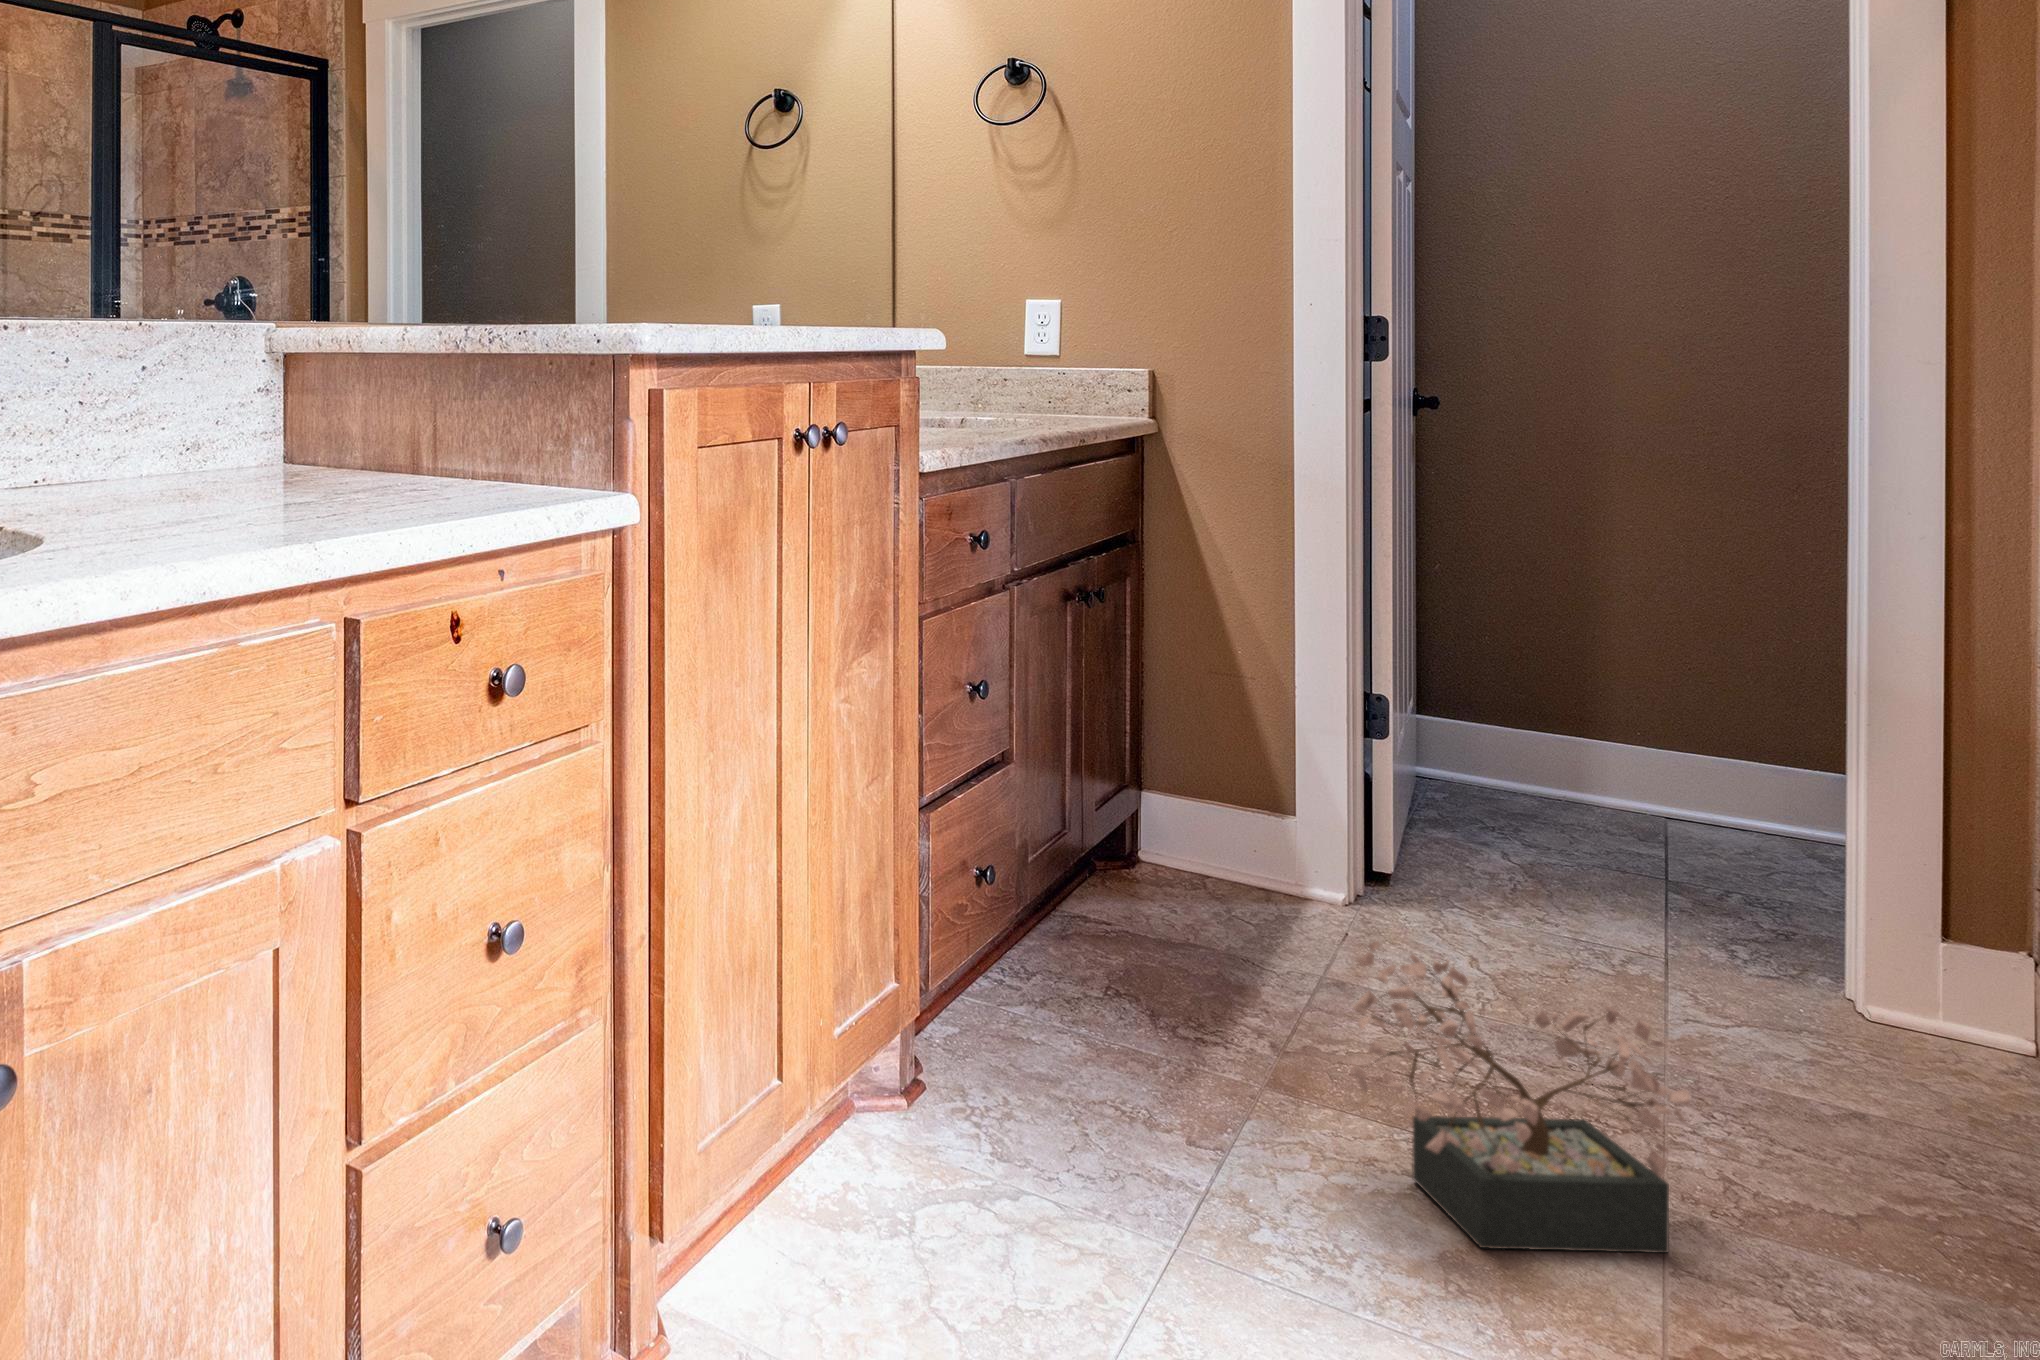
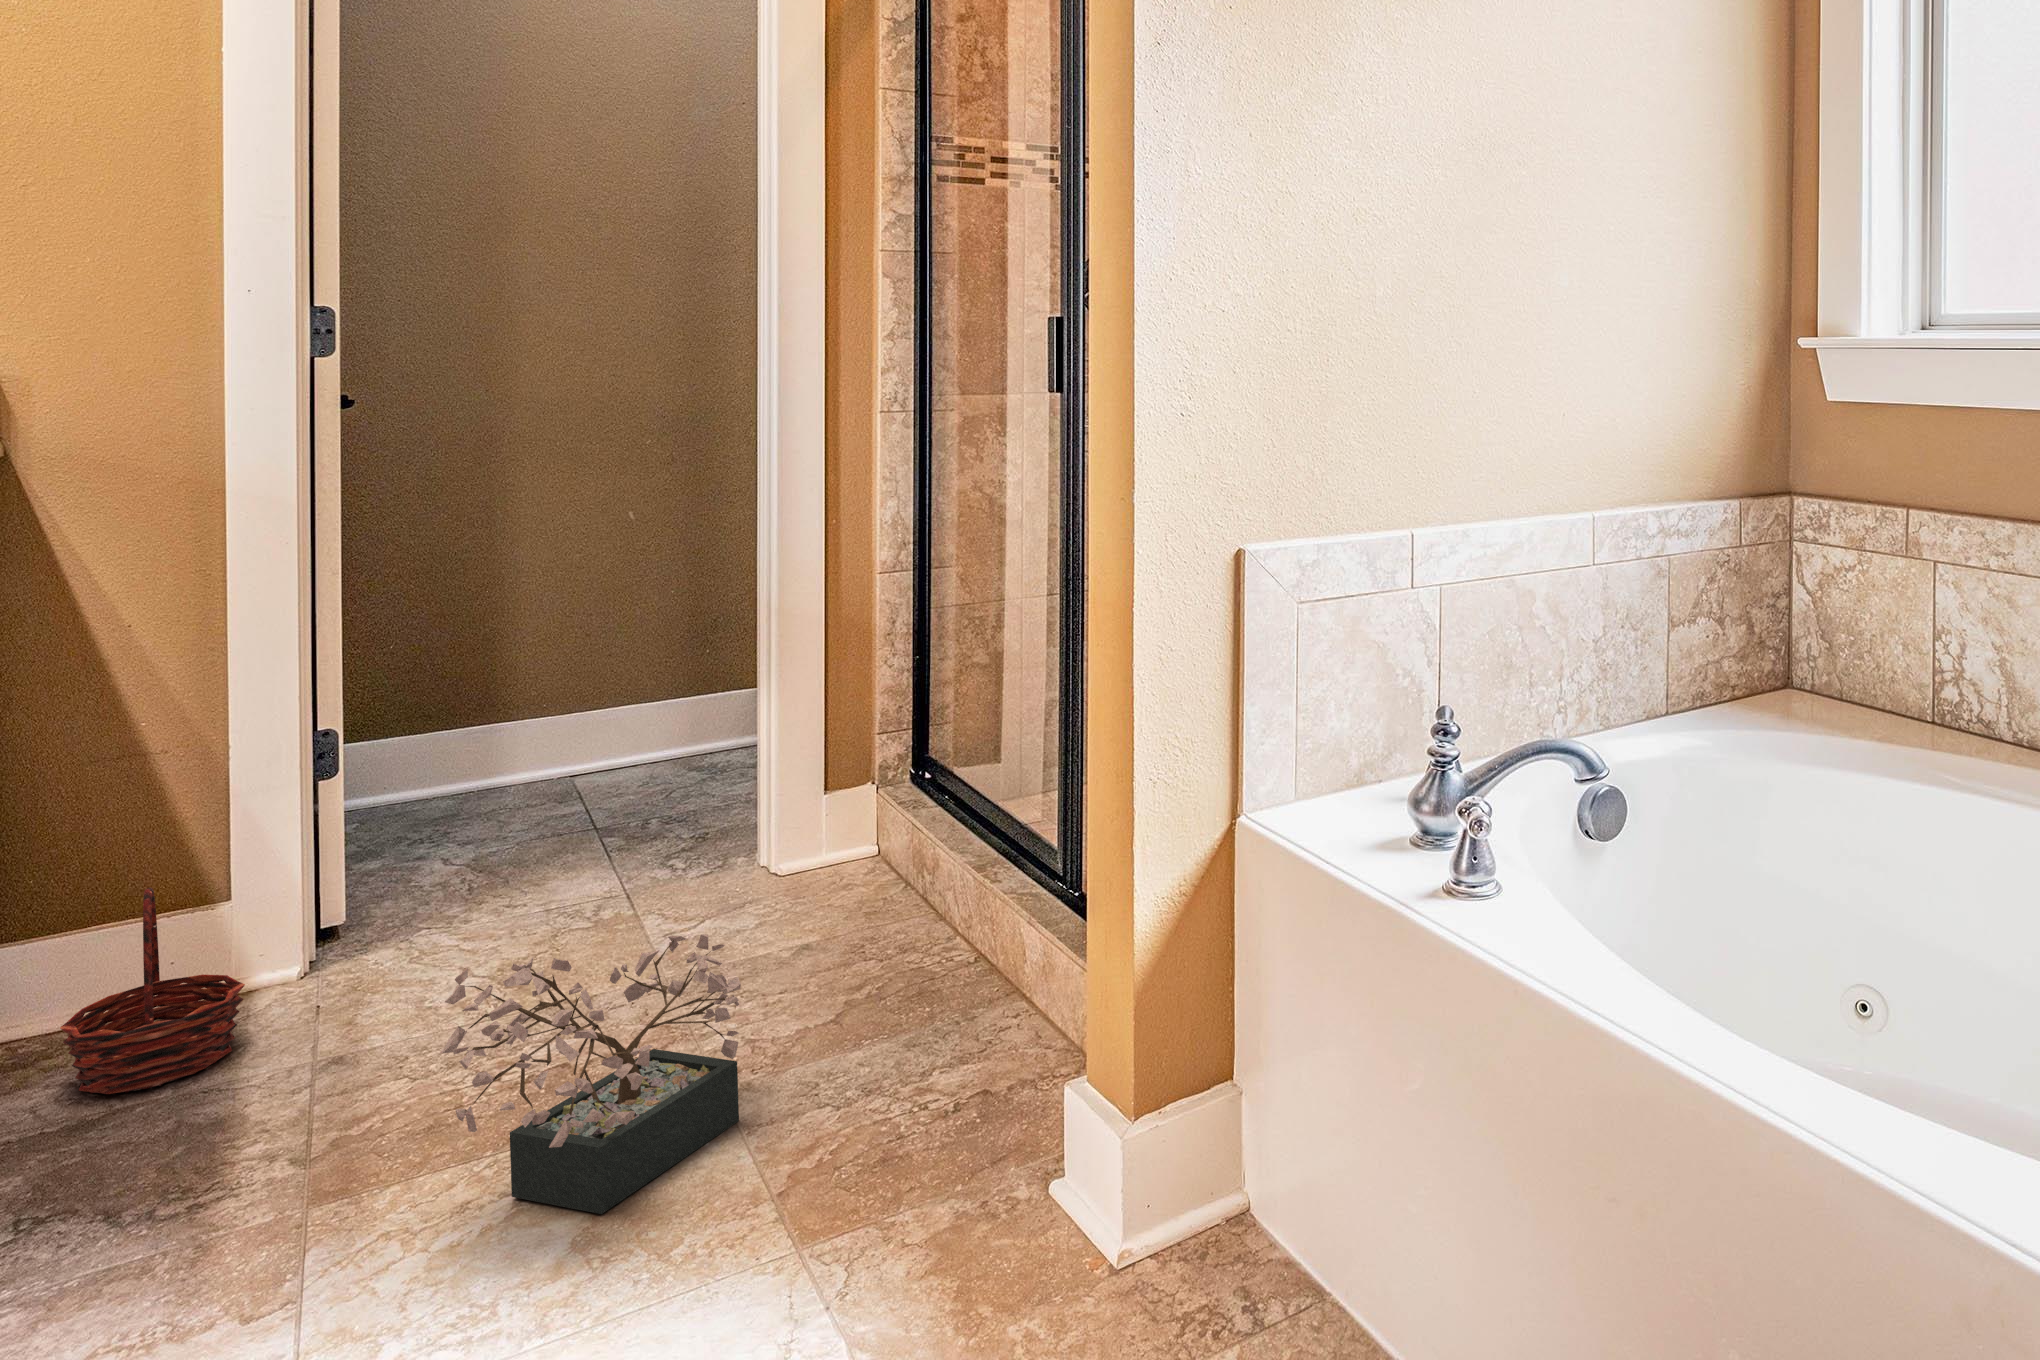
basket: none [1169,781,1288,942] -> present [60,888,245,1094]

